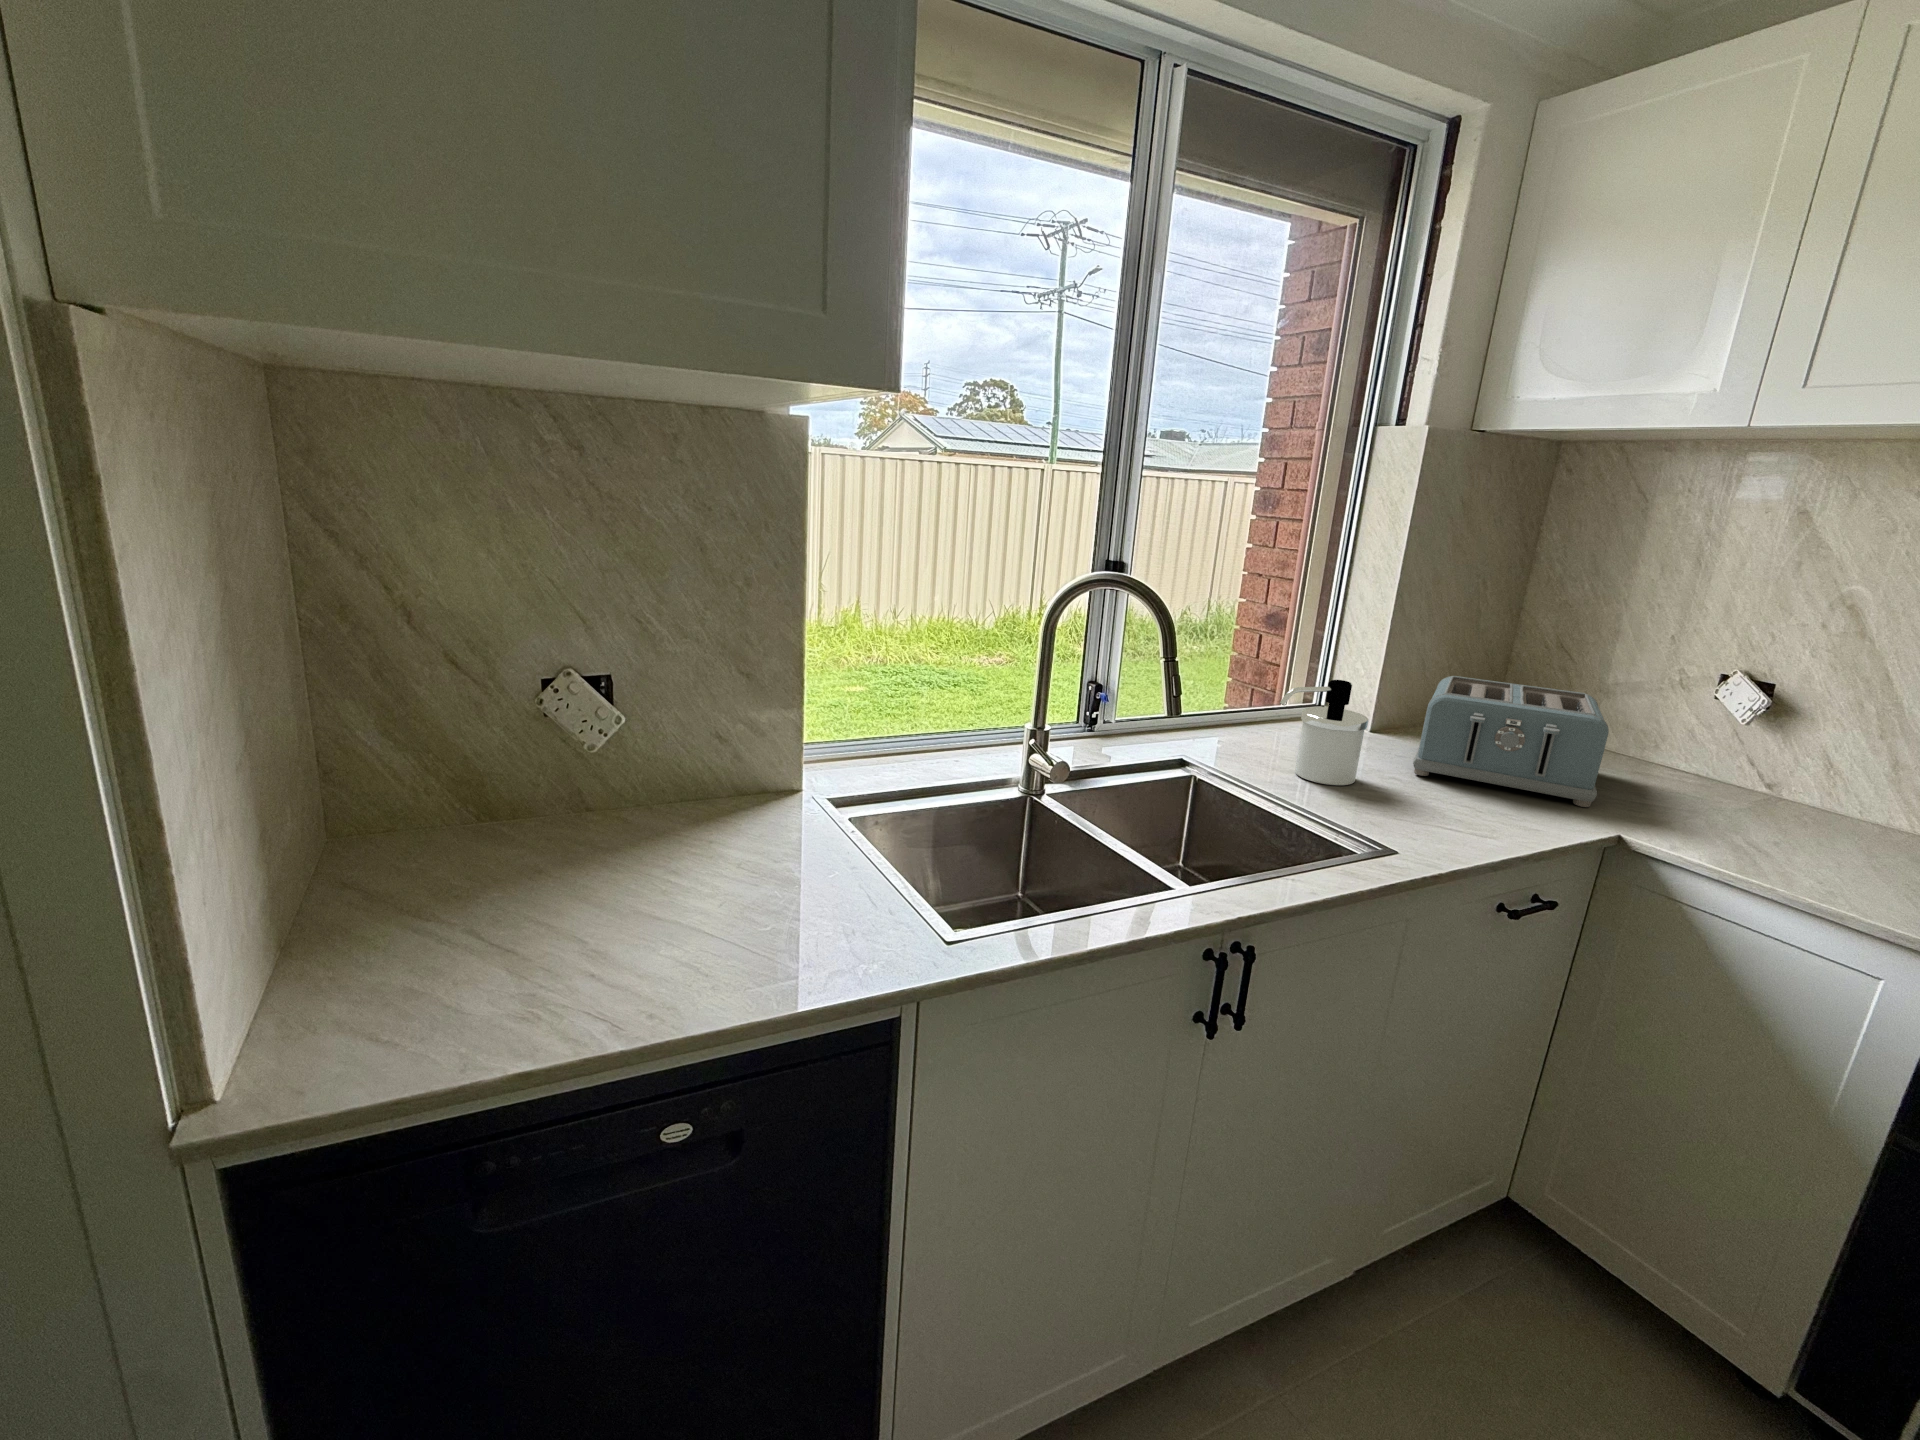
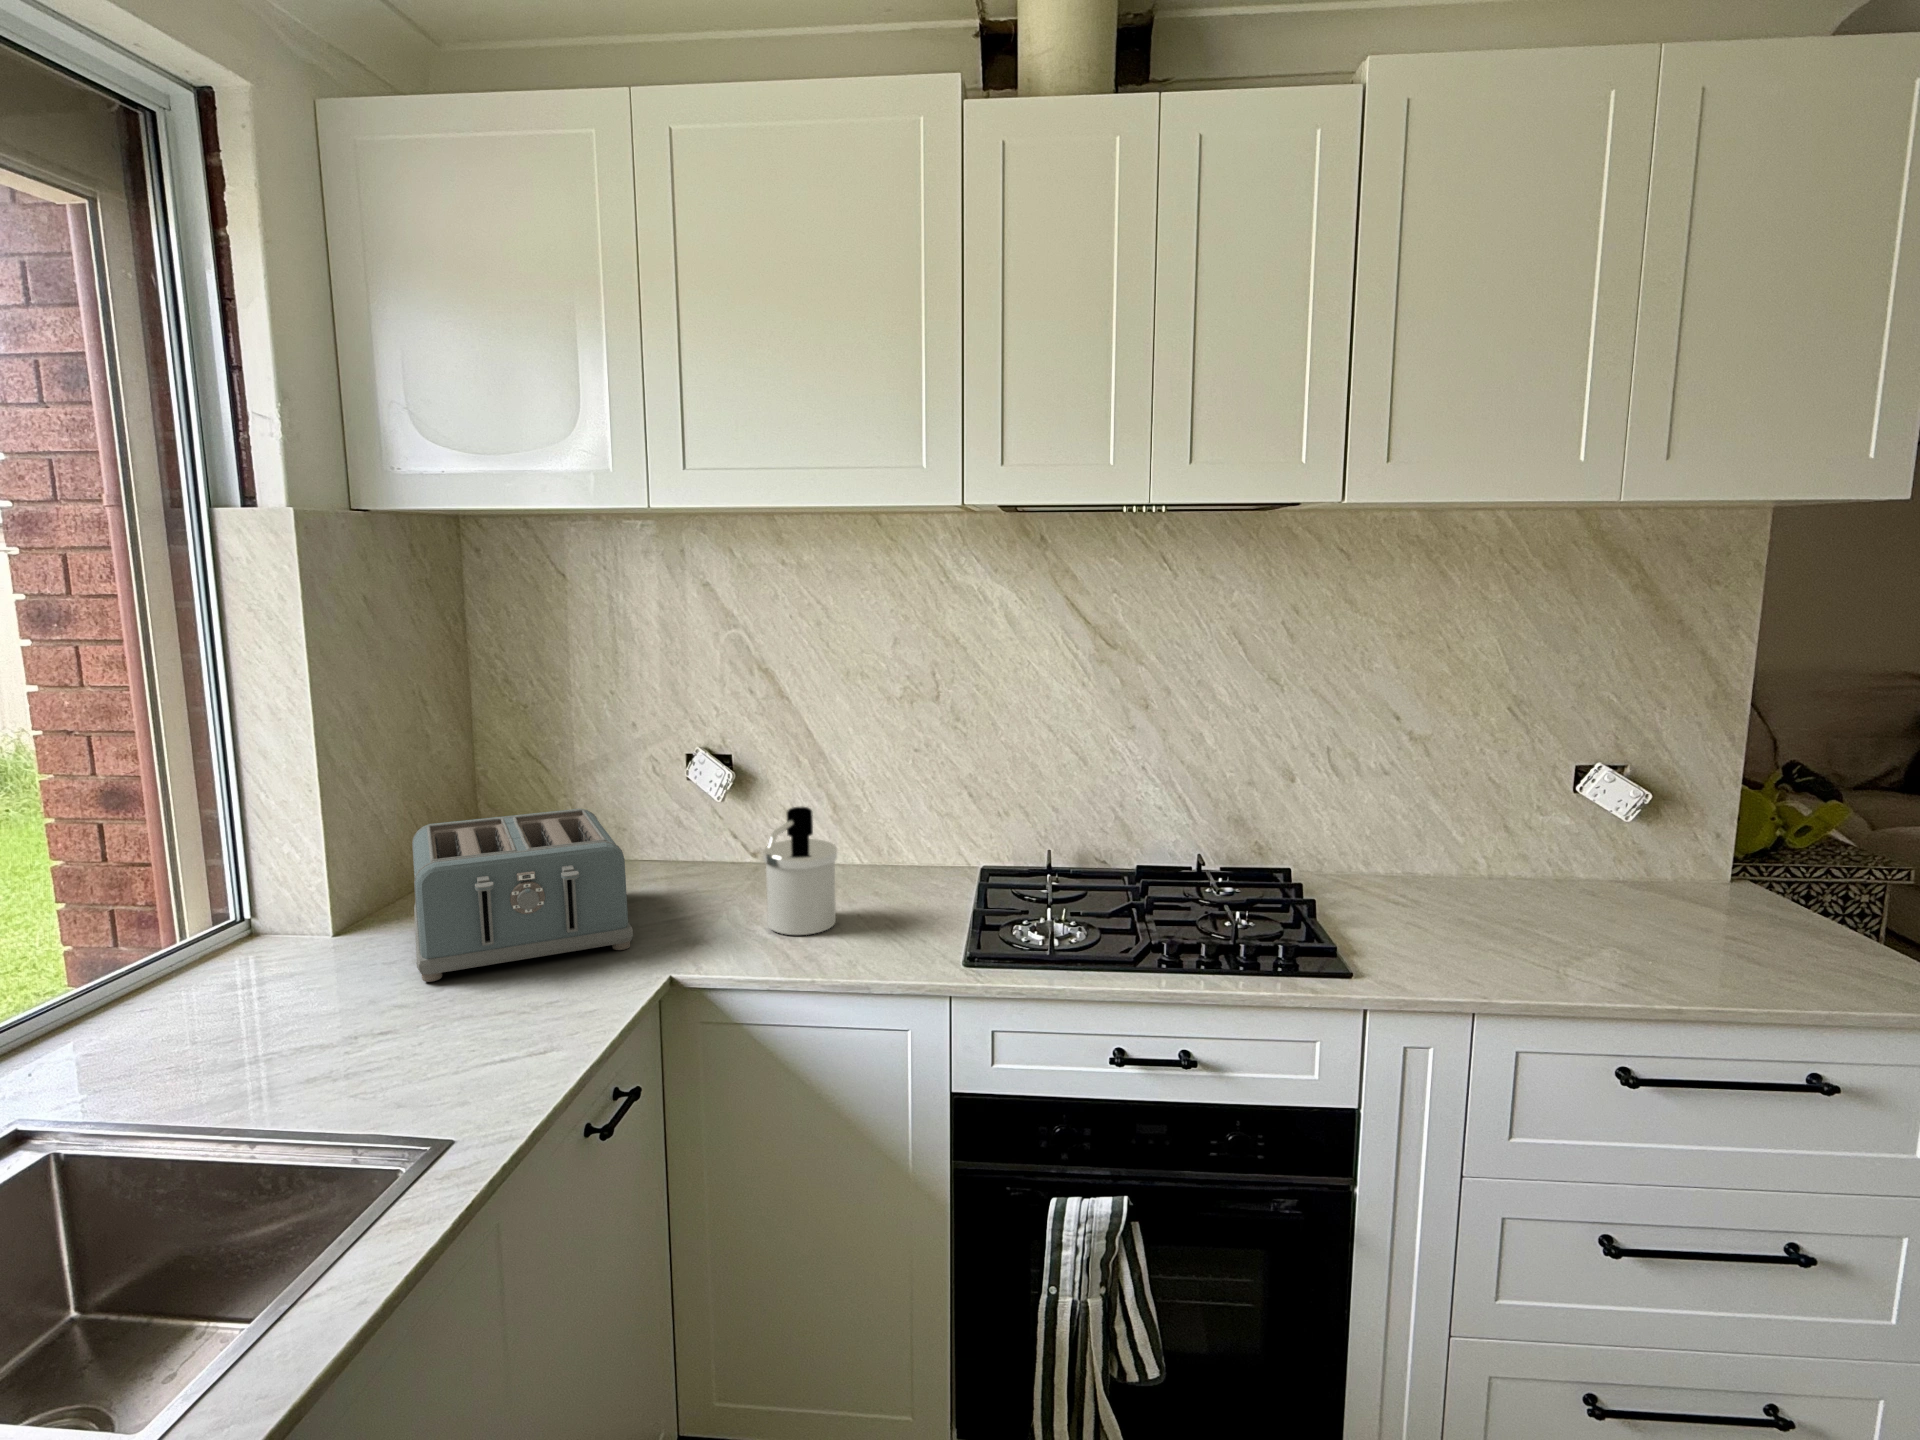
soap dispenser: present [1280,680,1369,785] -> present [763,807,837,935]

